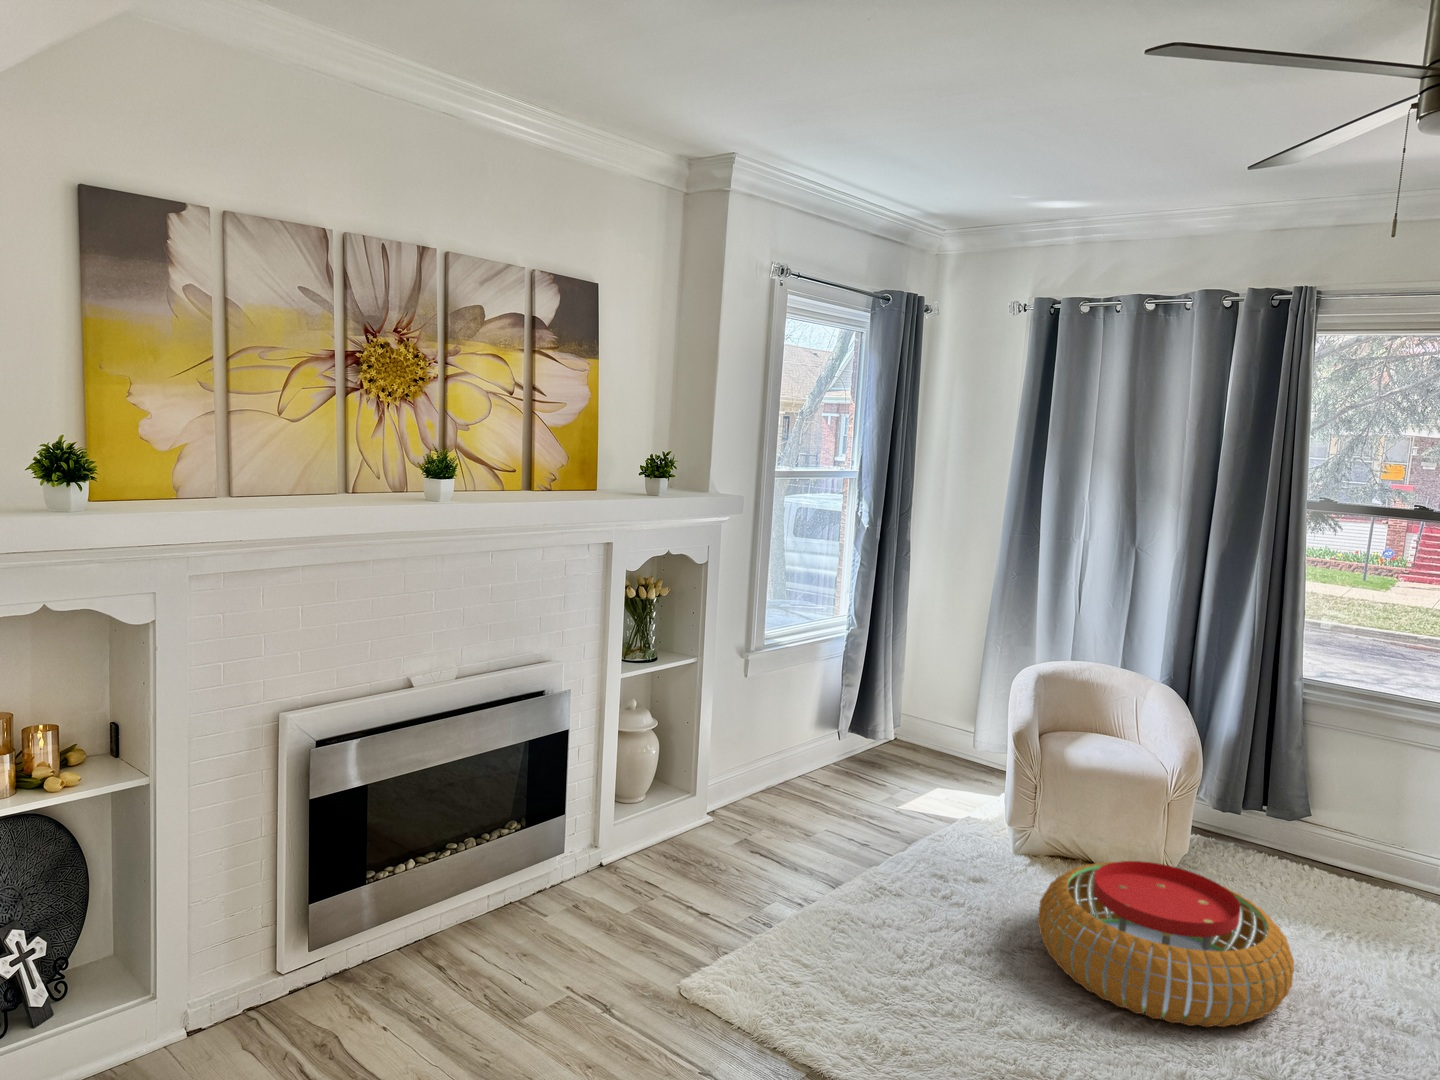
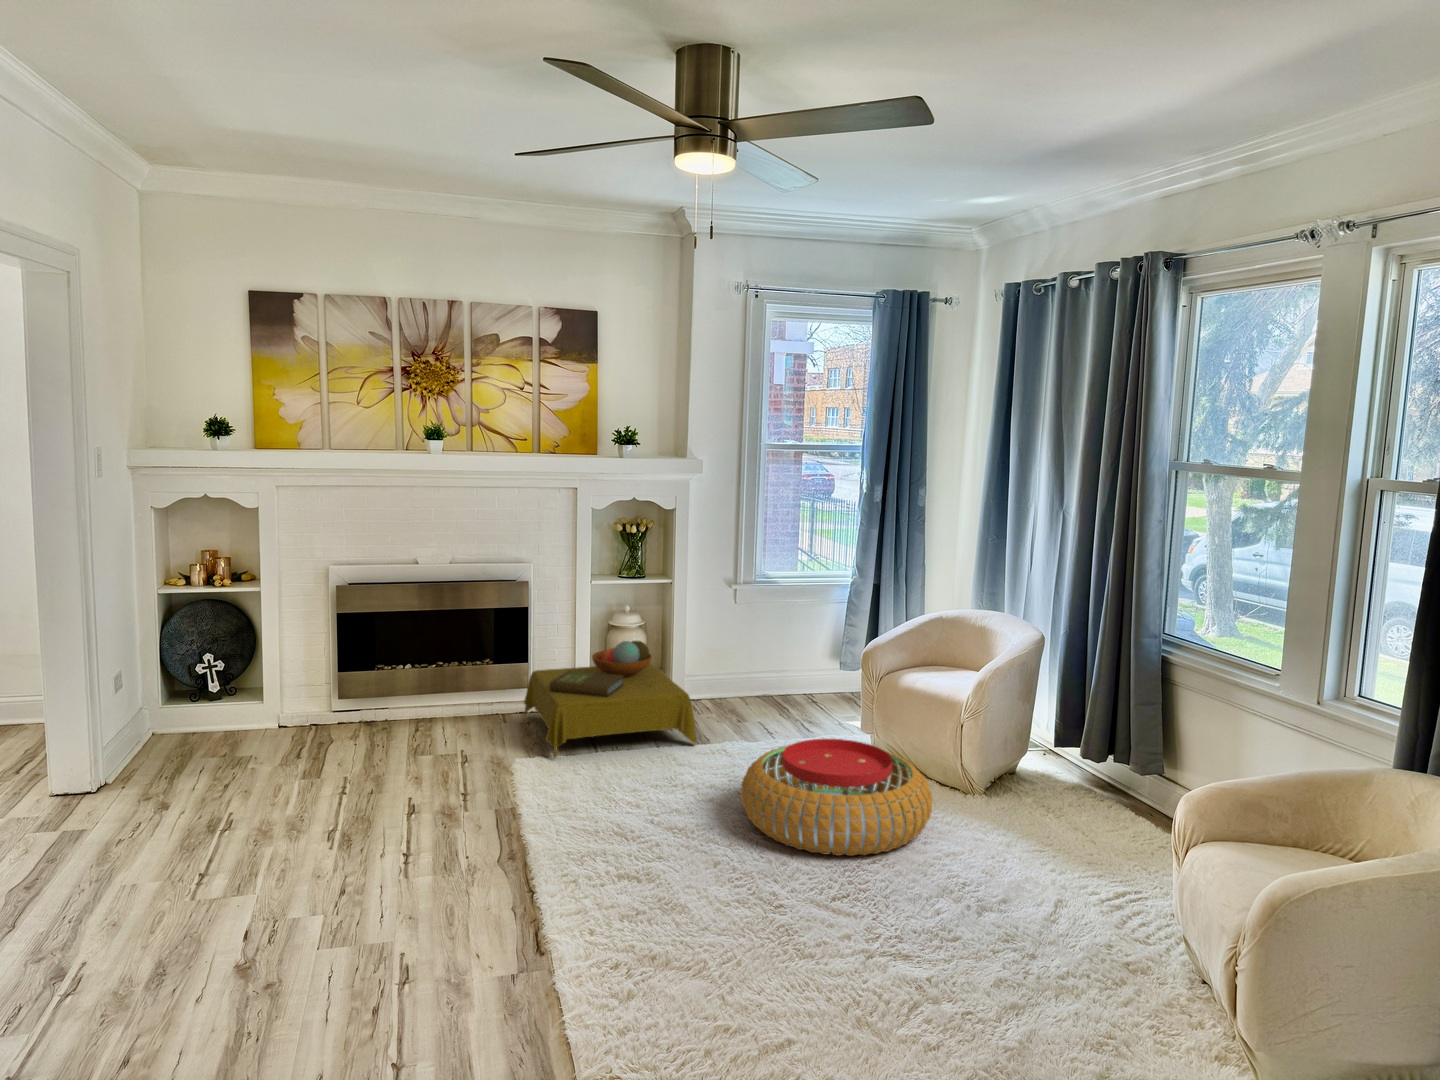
side table: none [558,757,837,971] -> present [524,641,696,759]

